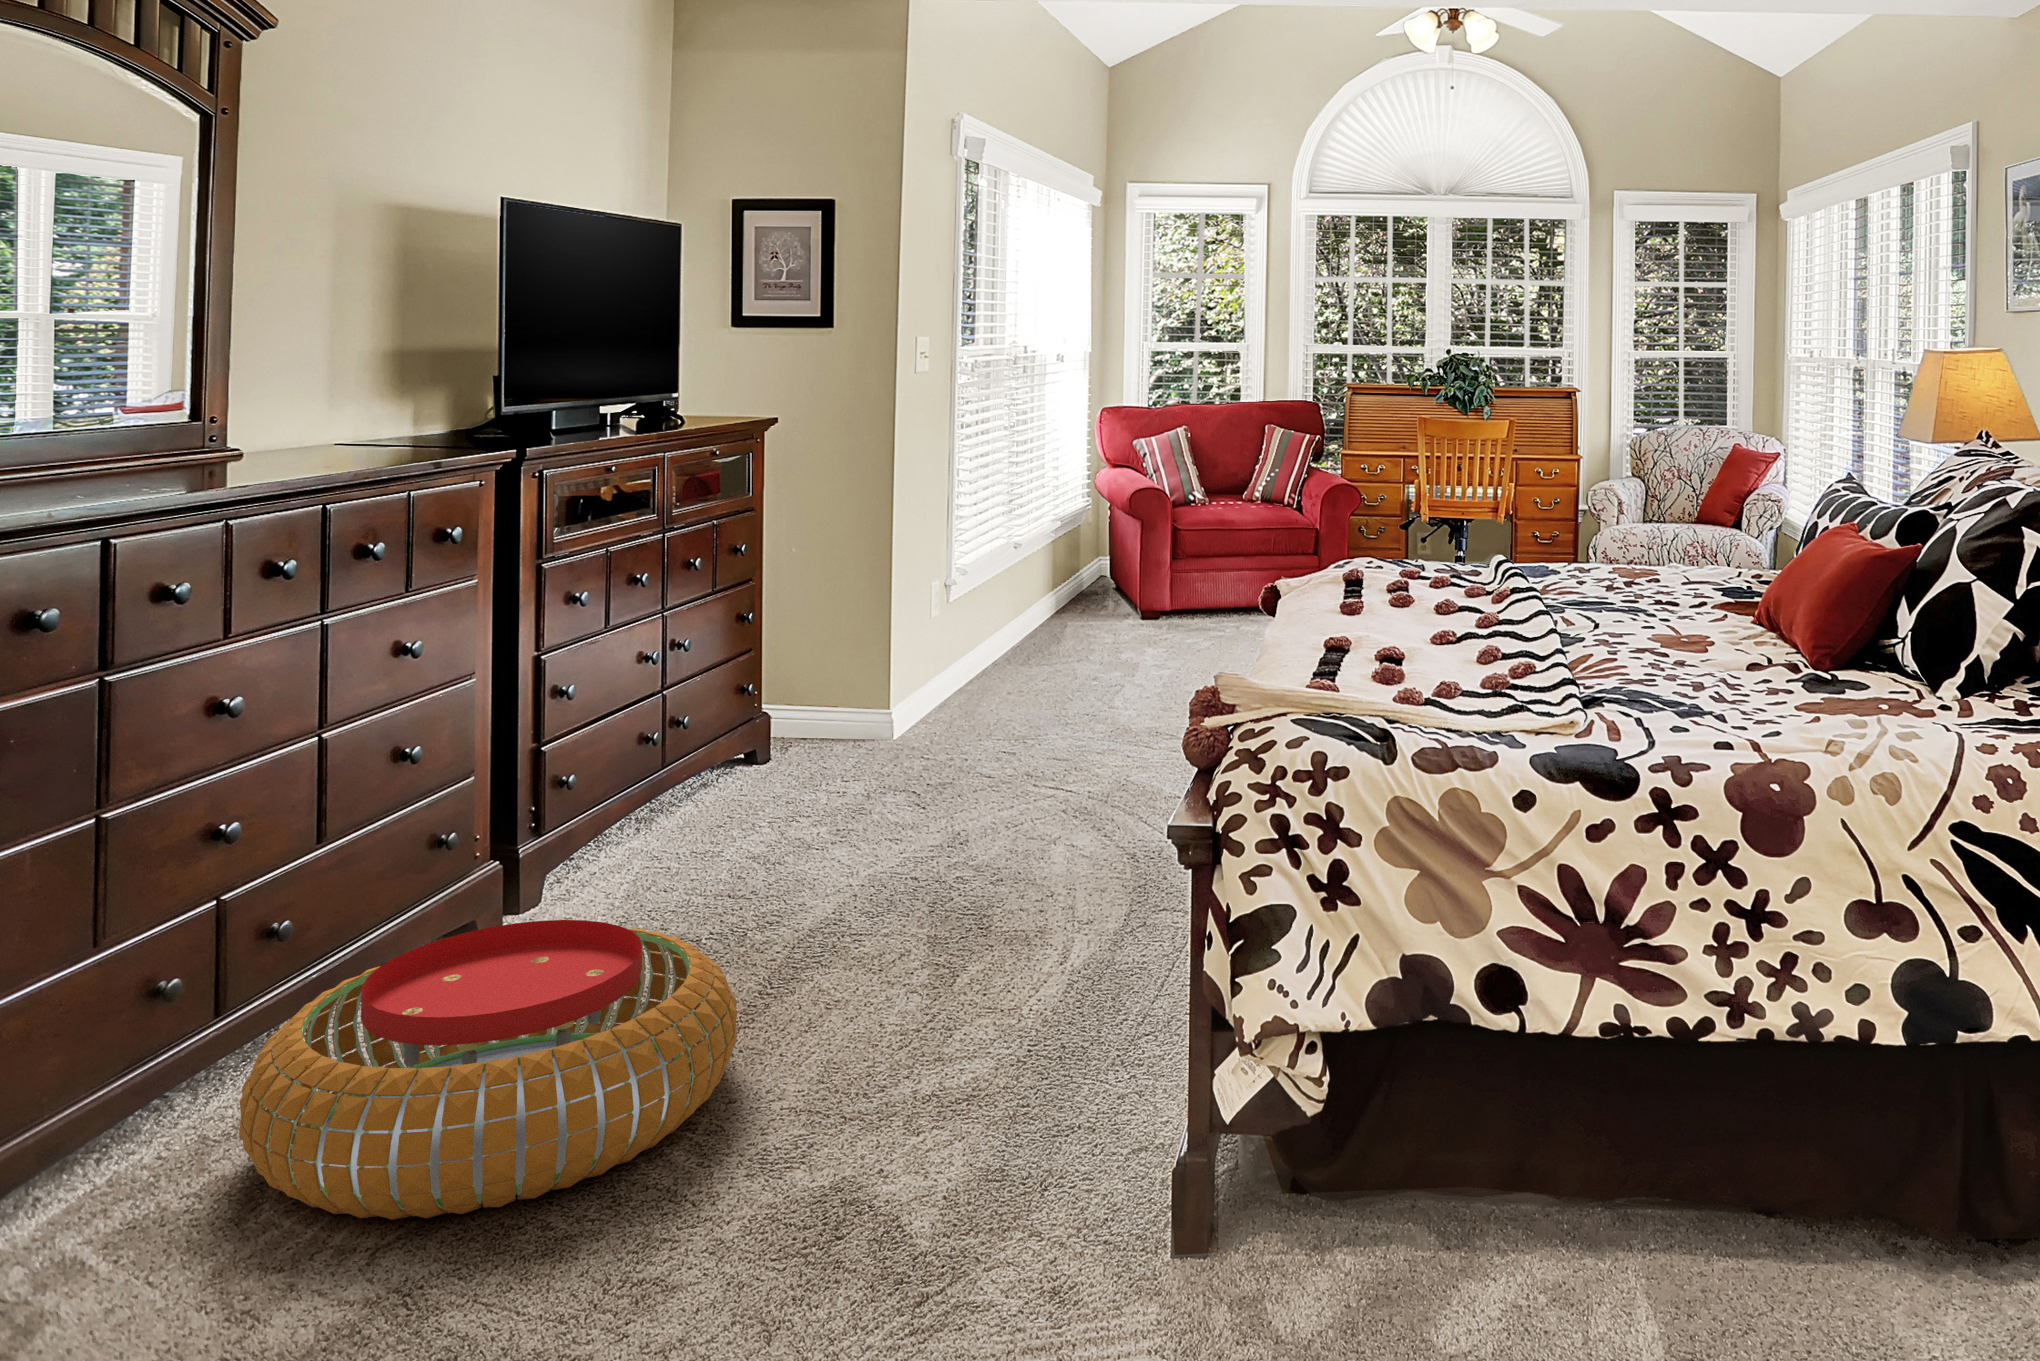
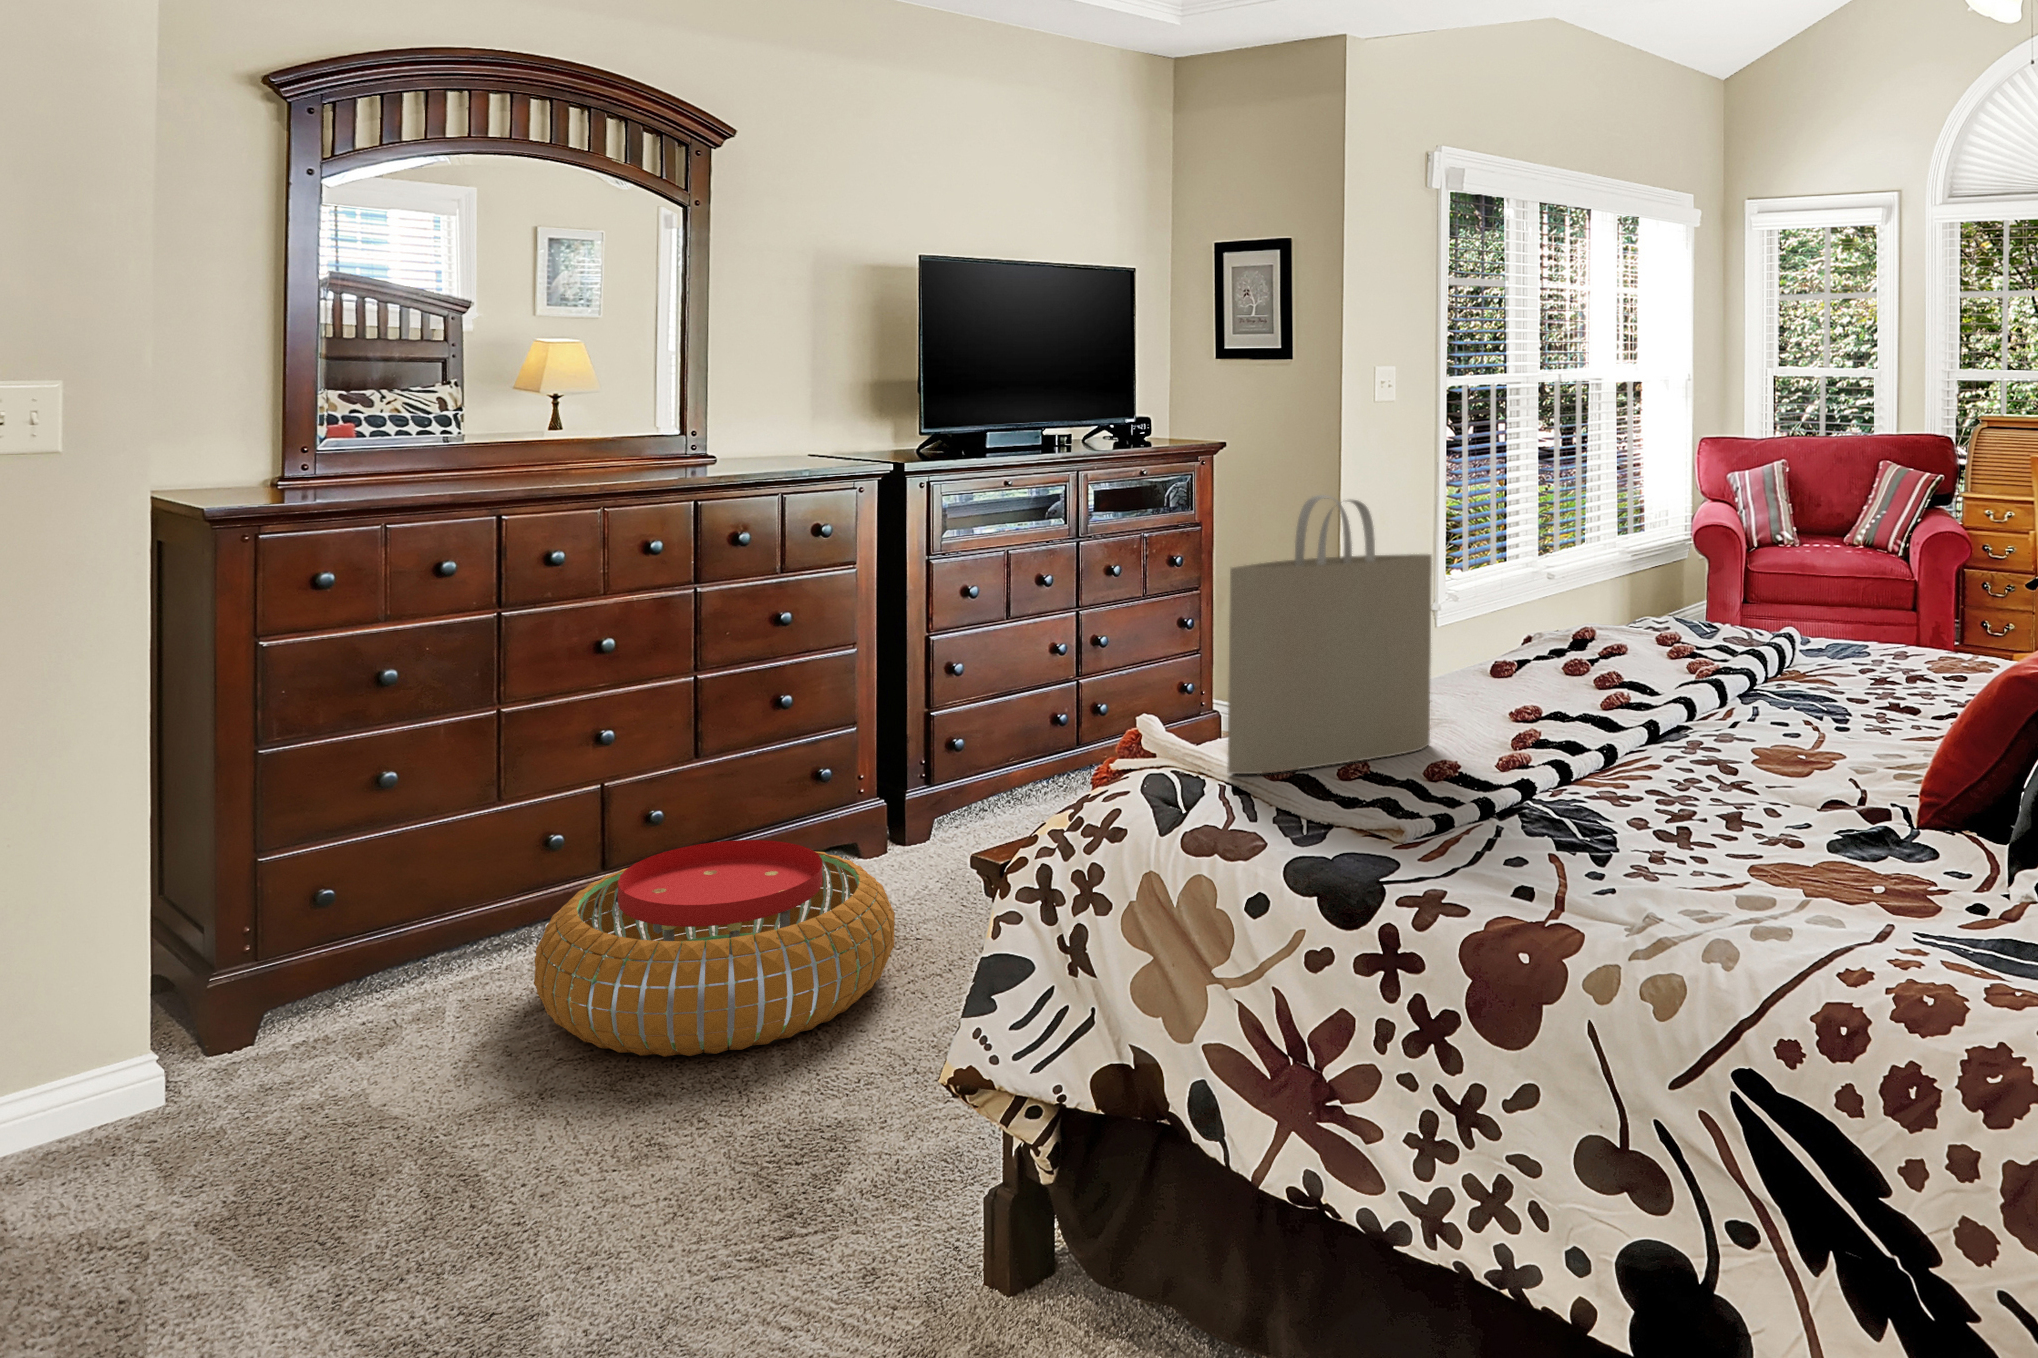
tote bag: none [1370,442,1458,703] -> present [1227,495,1432,774]

